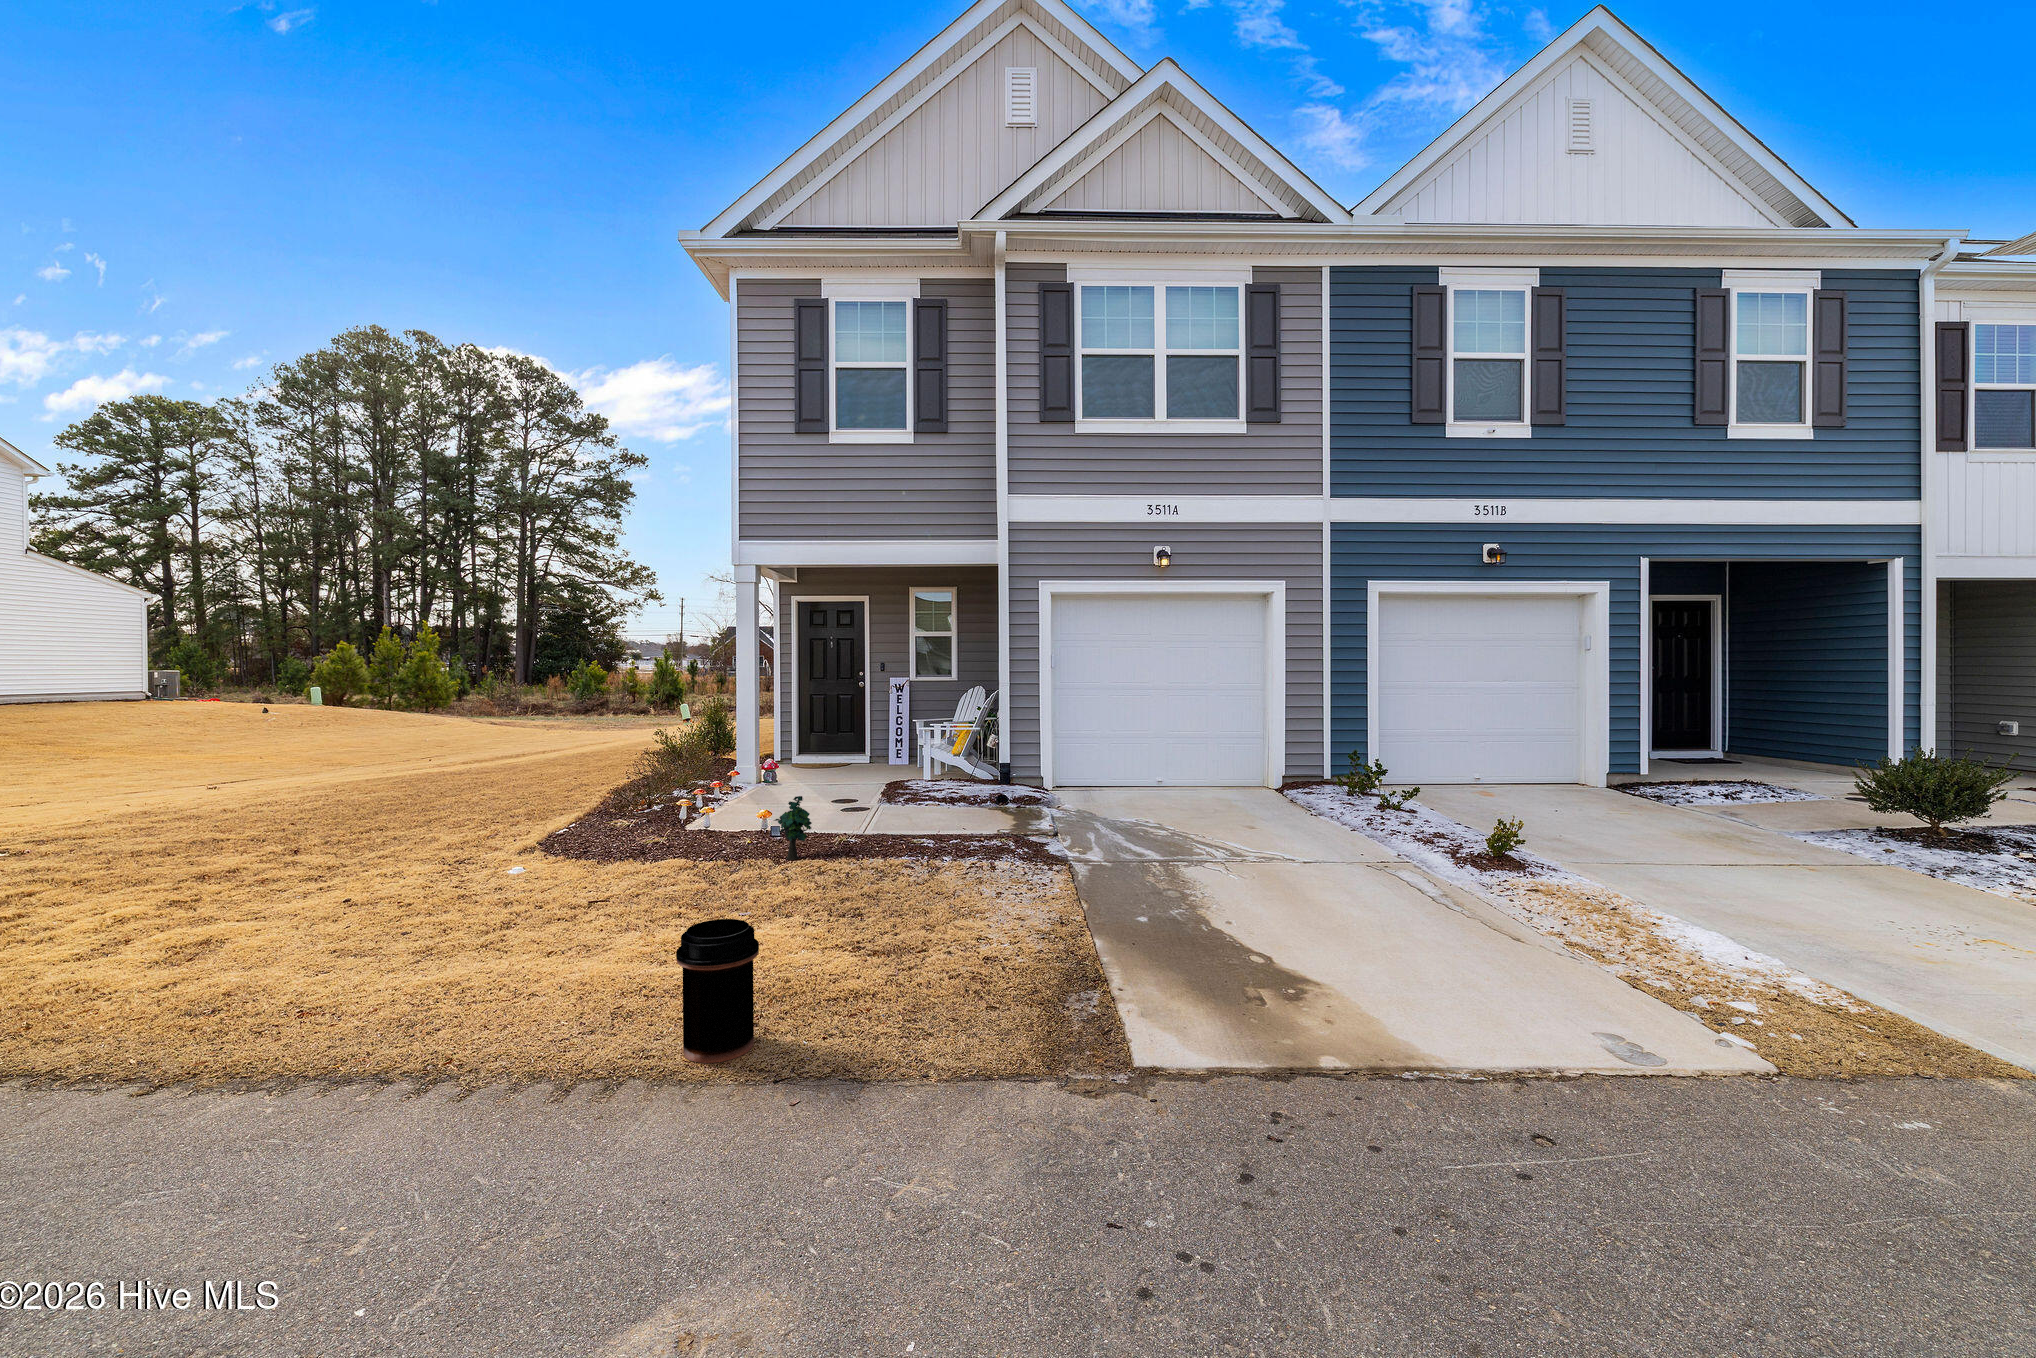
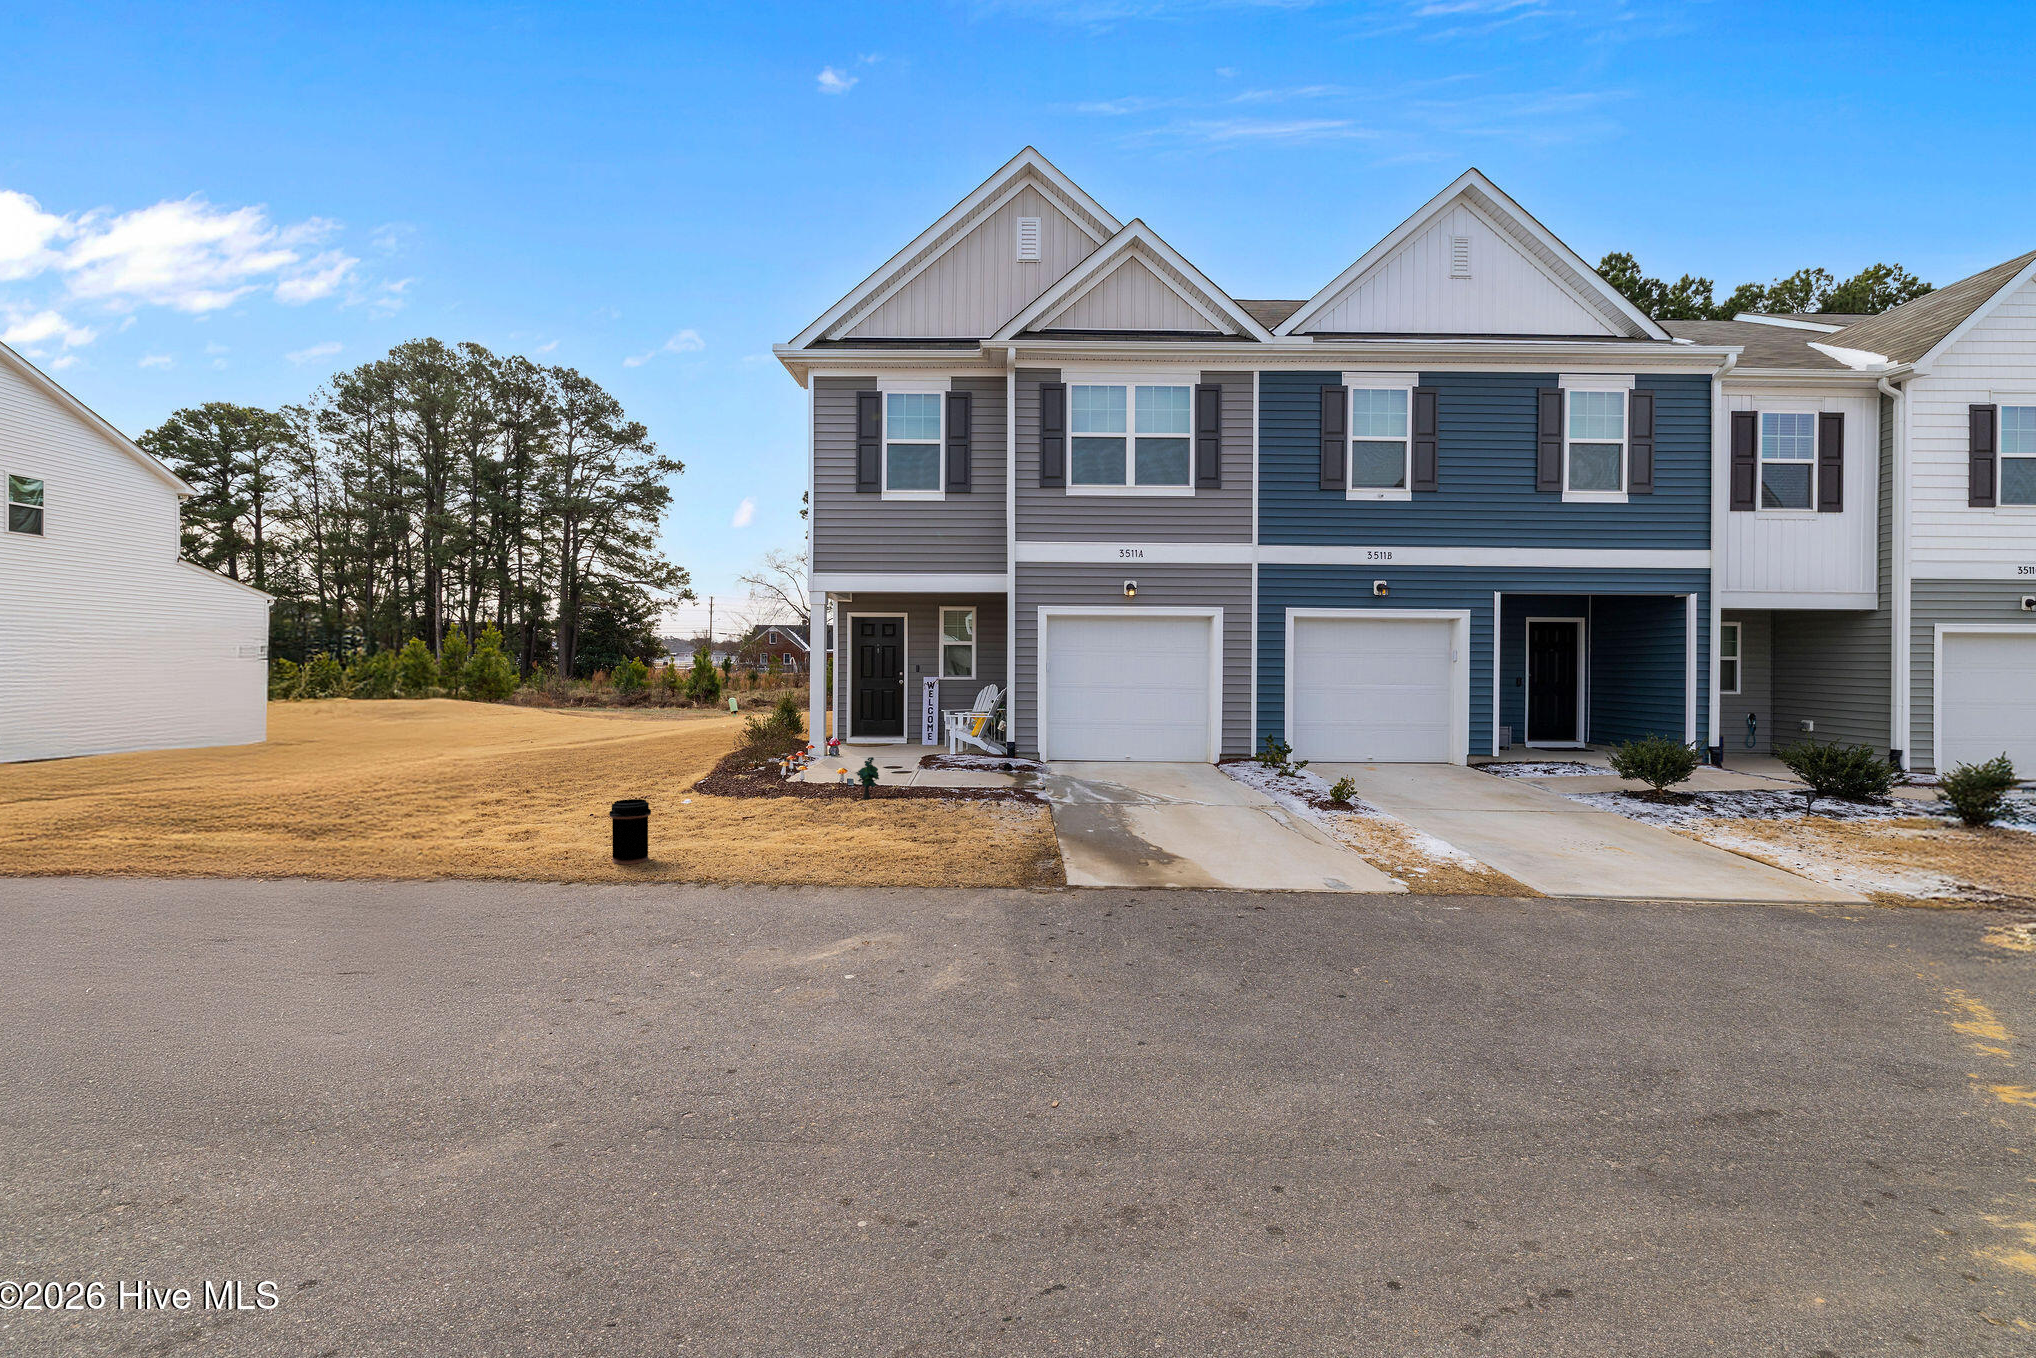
trash can: present [676,919,759,1063] -> present [609,799,651,864]

